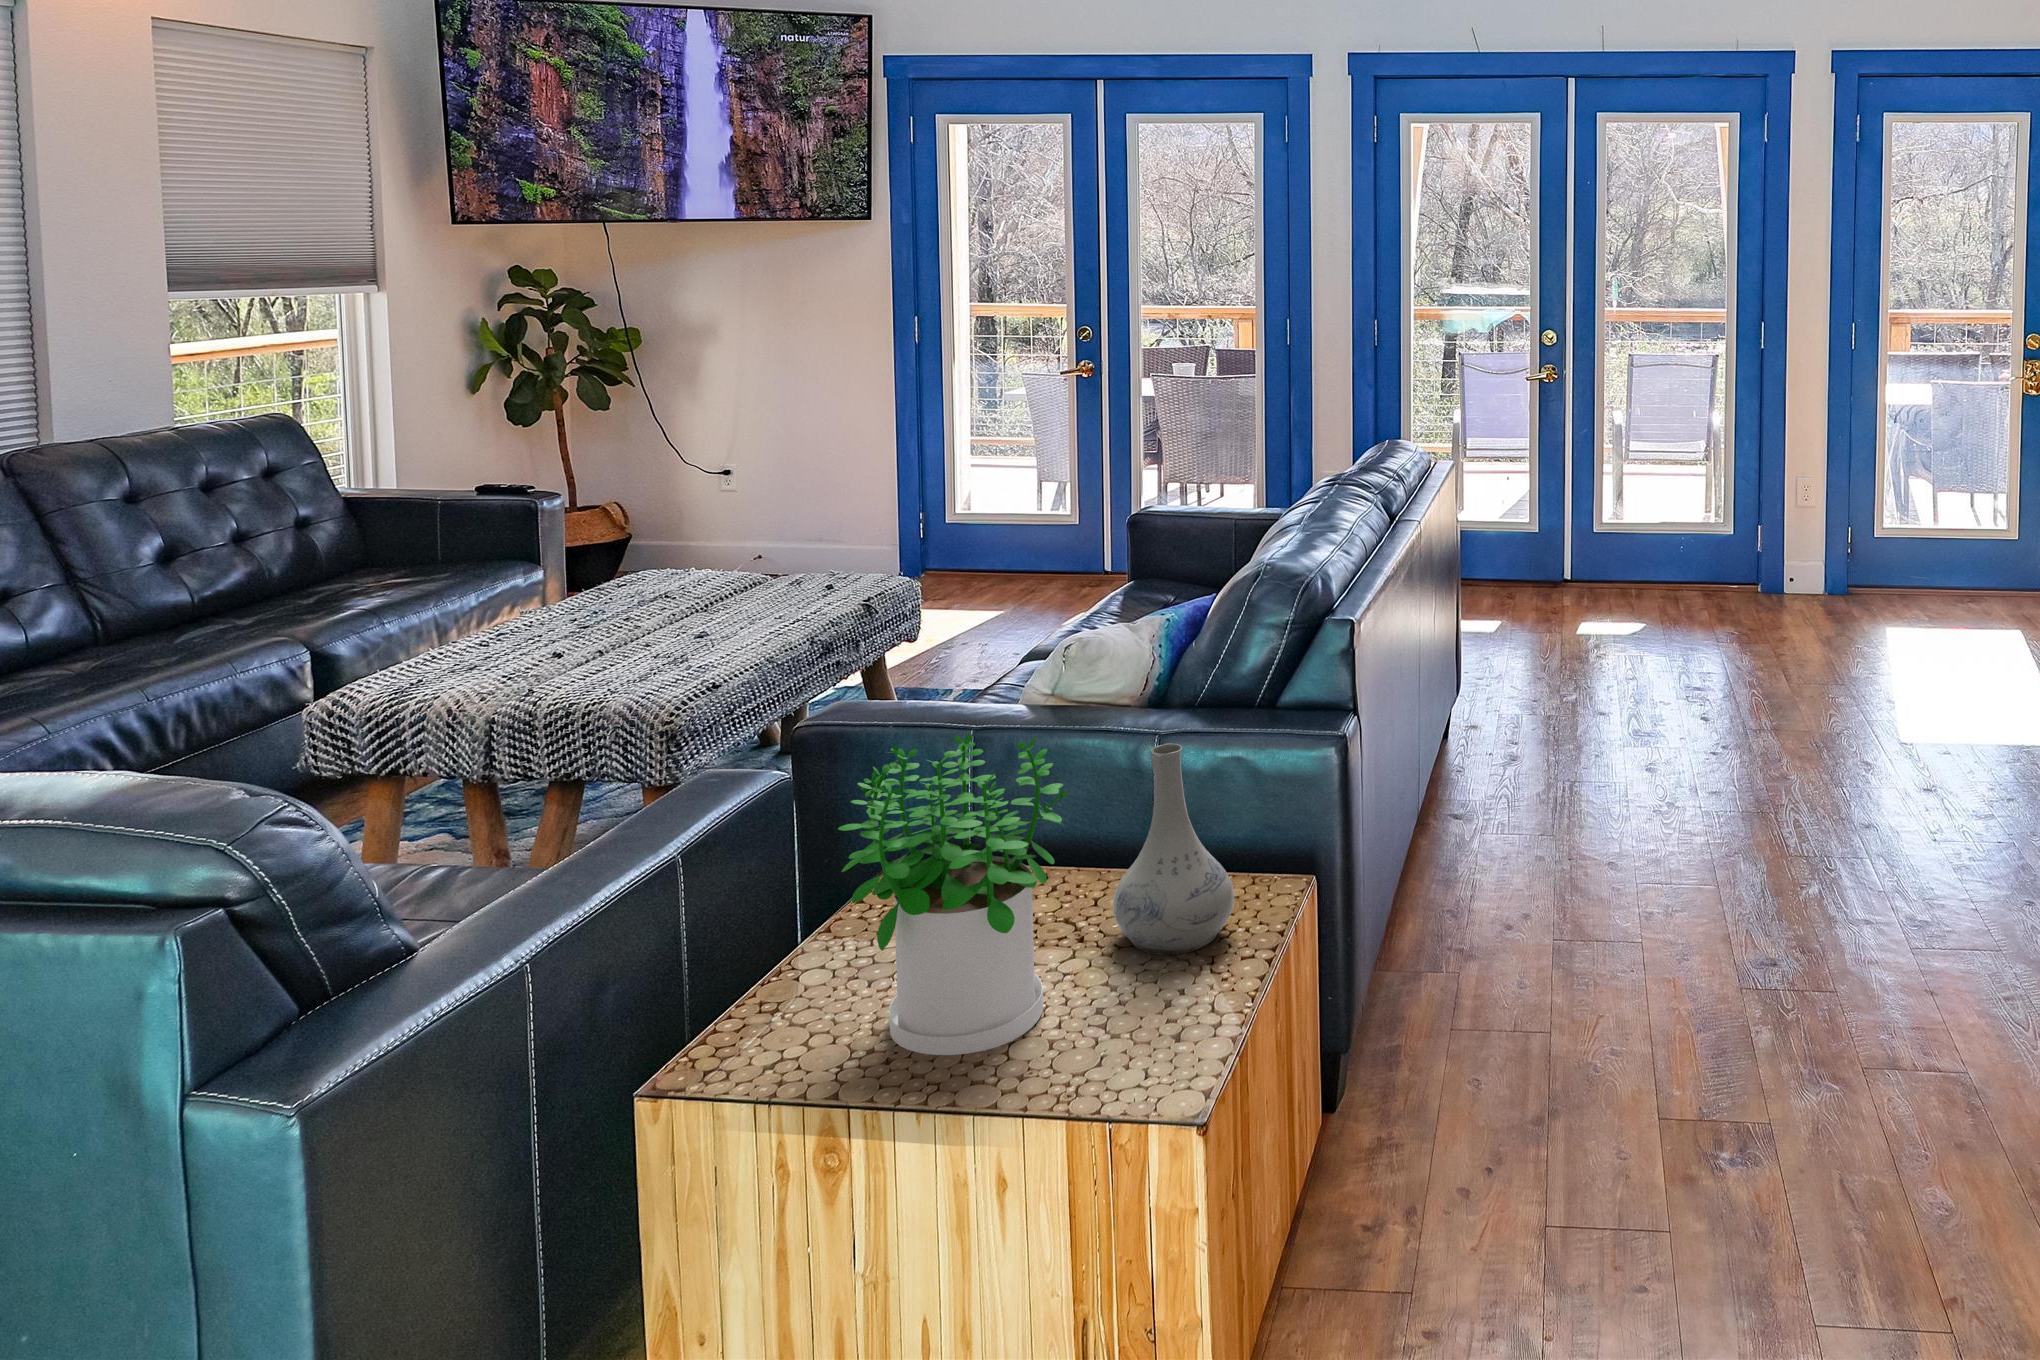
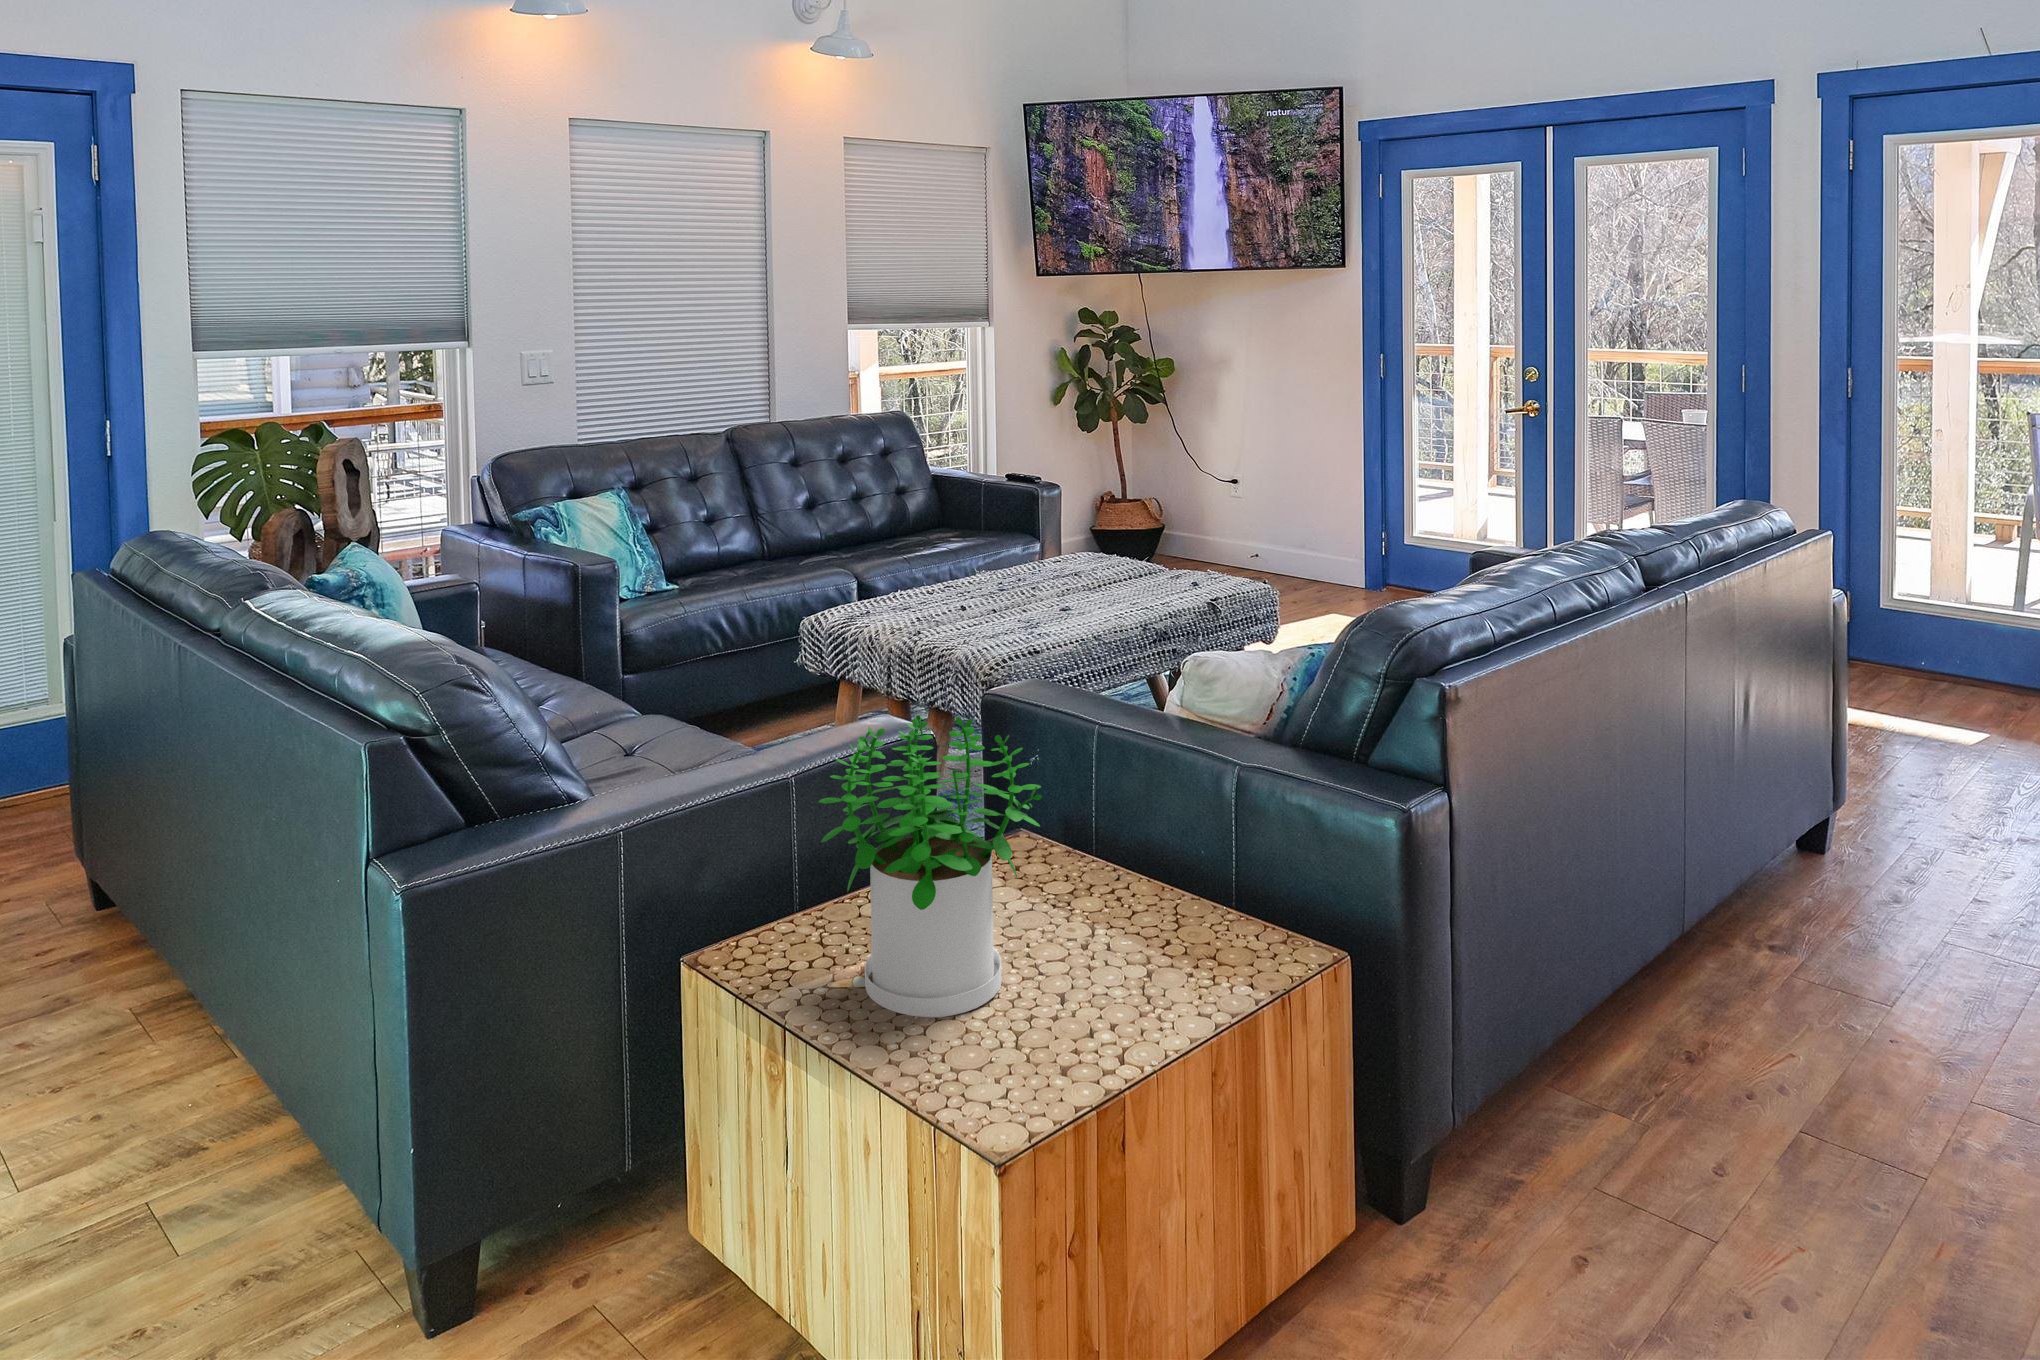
vase: present [1113,743,1234,955] -> none [1111,774,1234,998]

